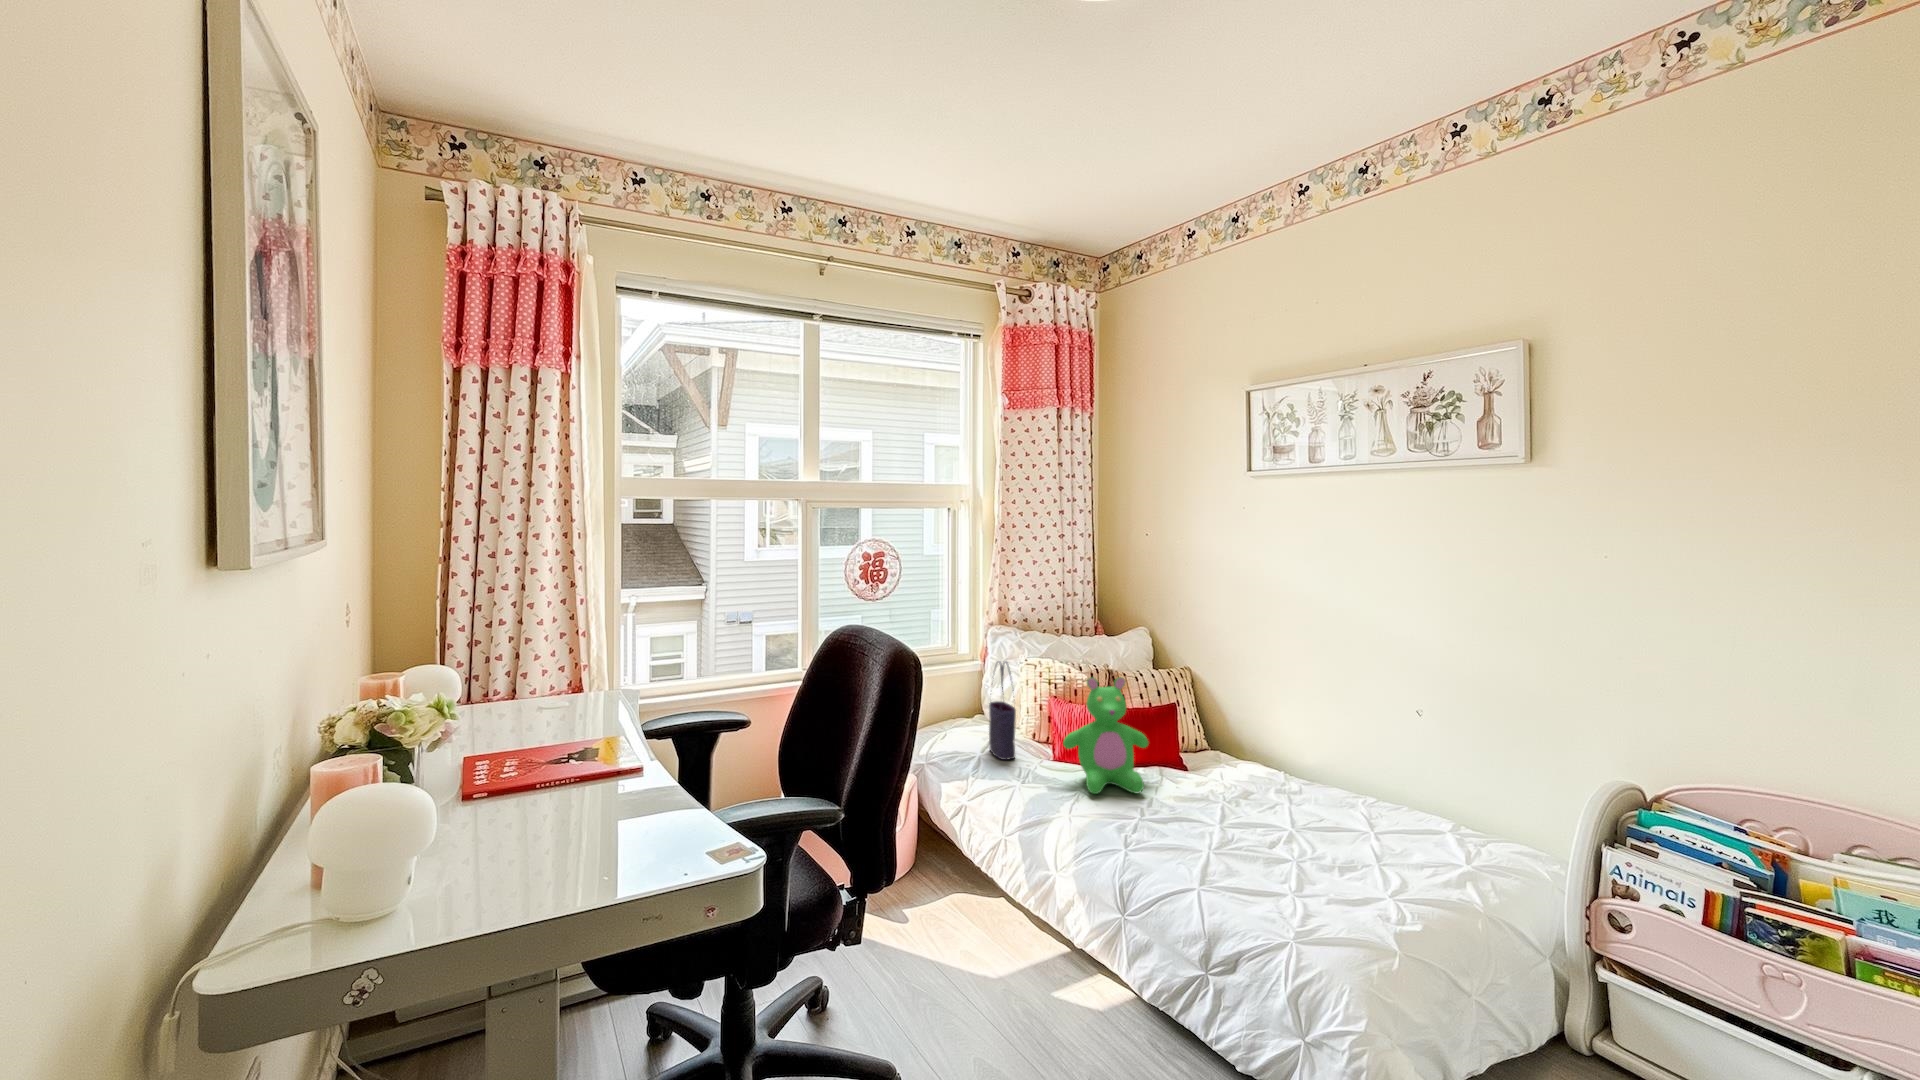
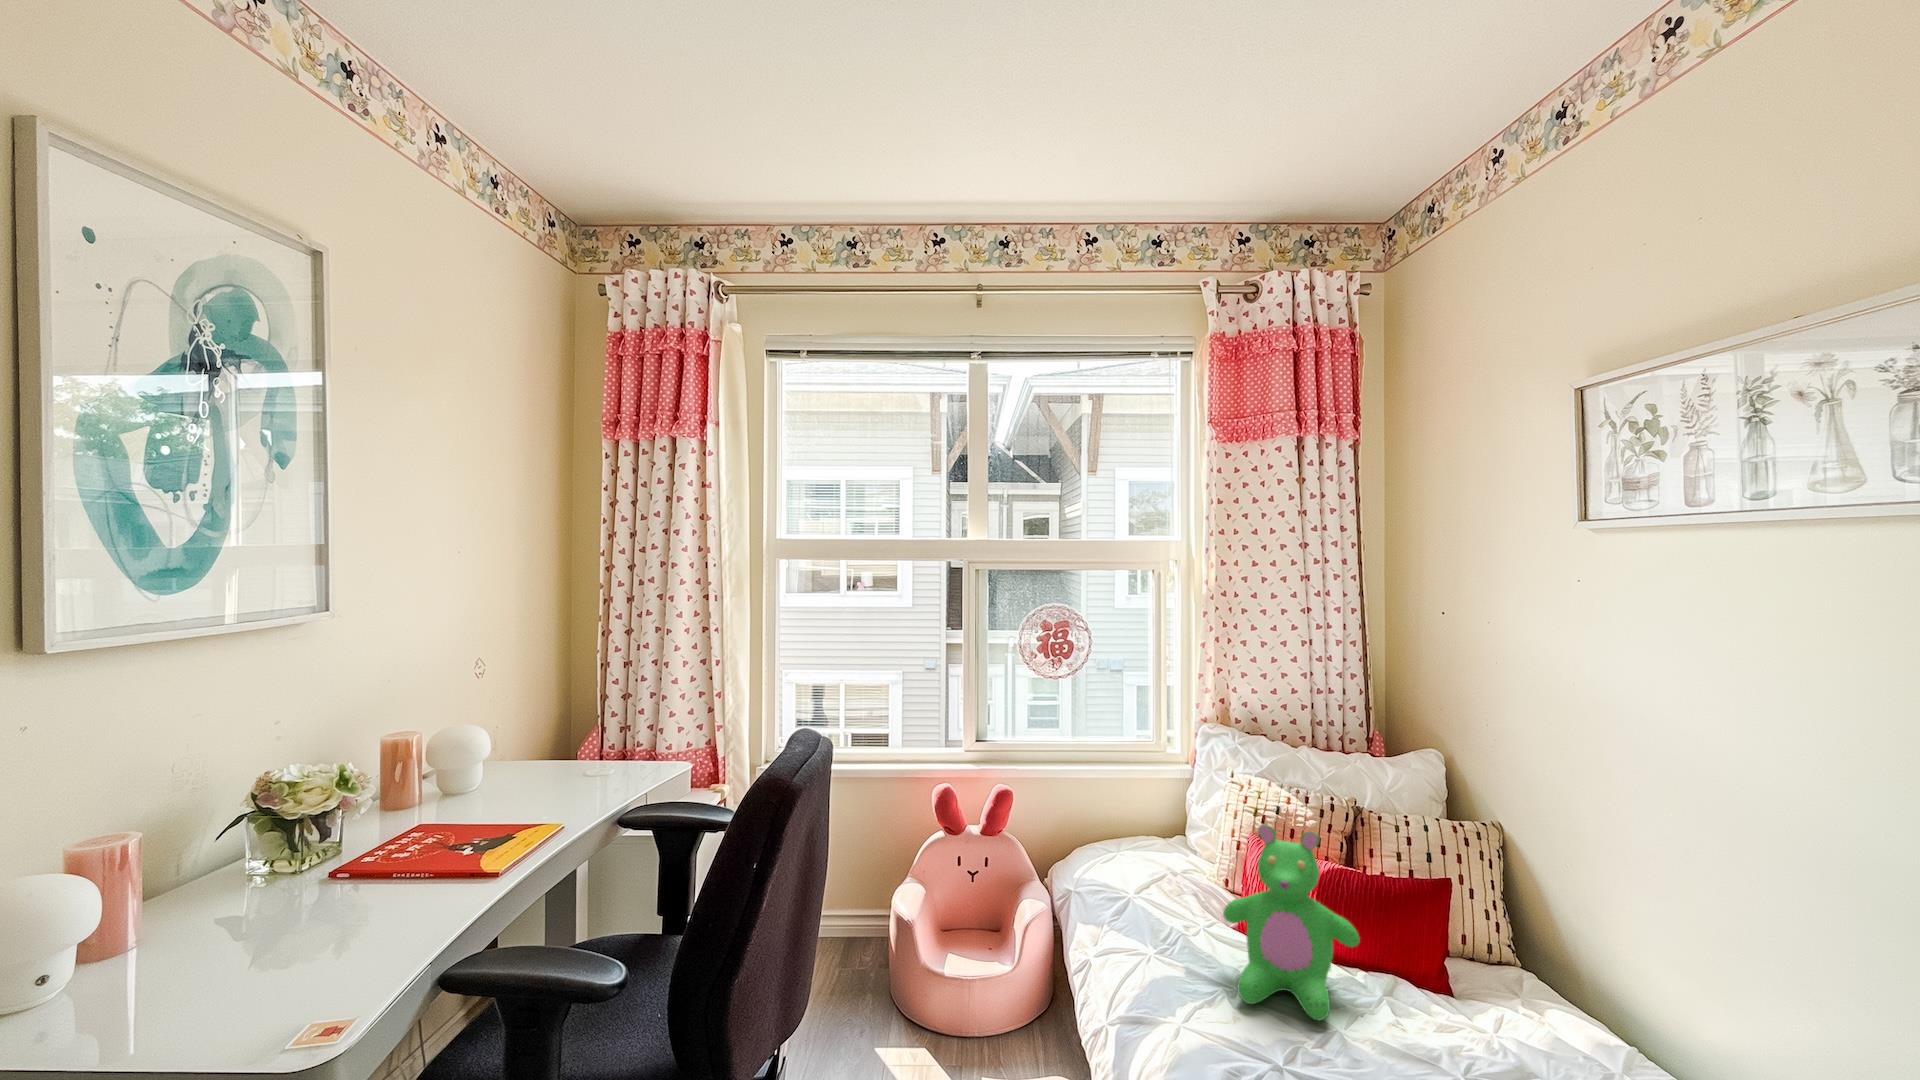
tote bag: present [989,662,1016,760] -> none [1161,776,1190,913]

